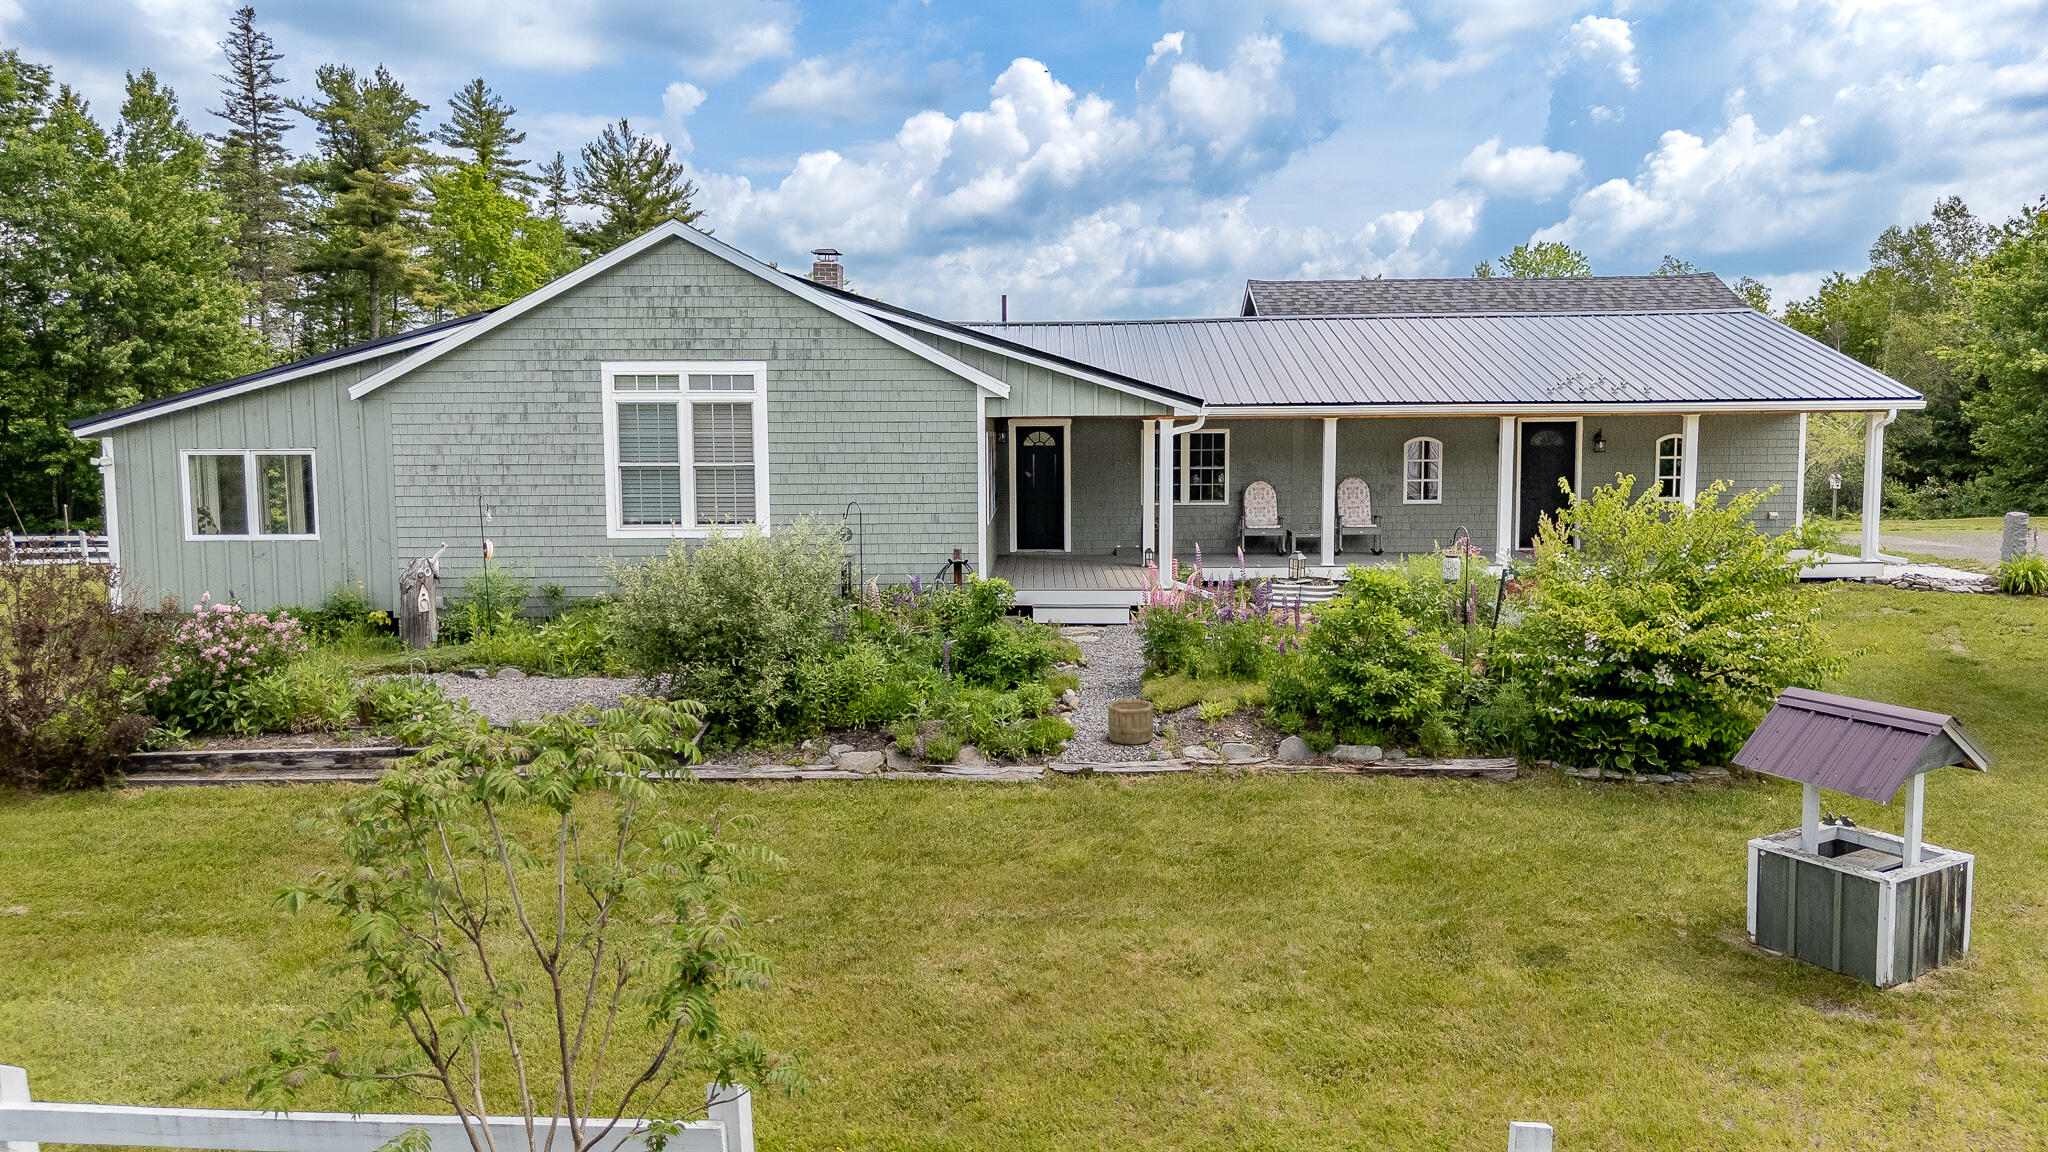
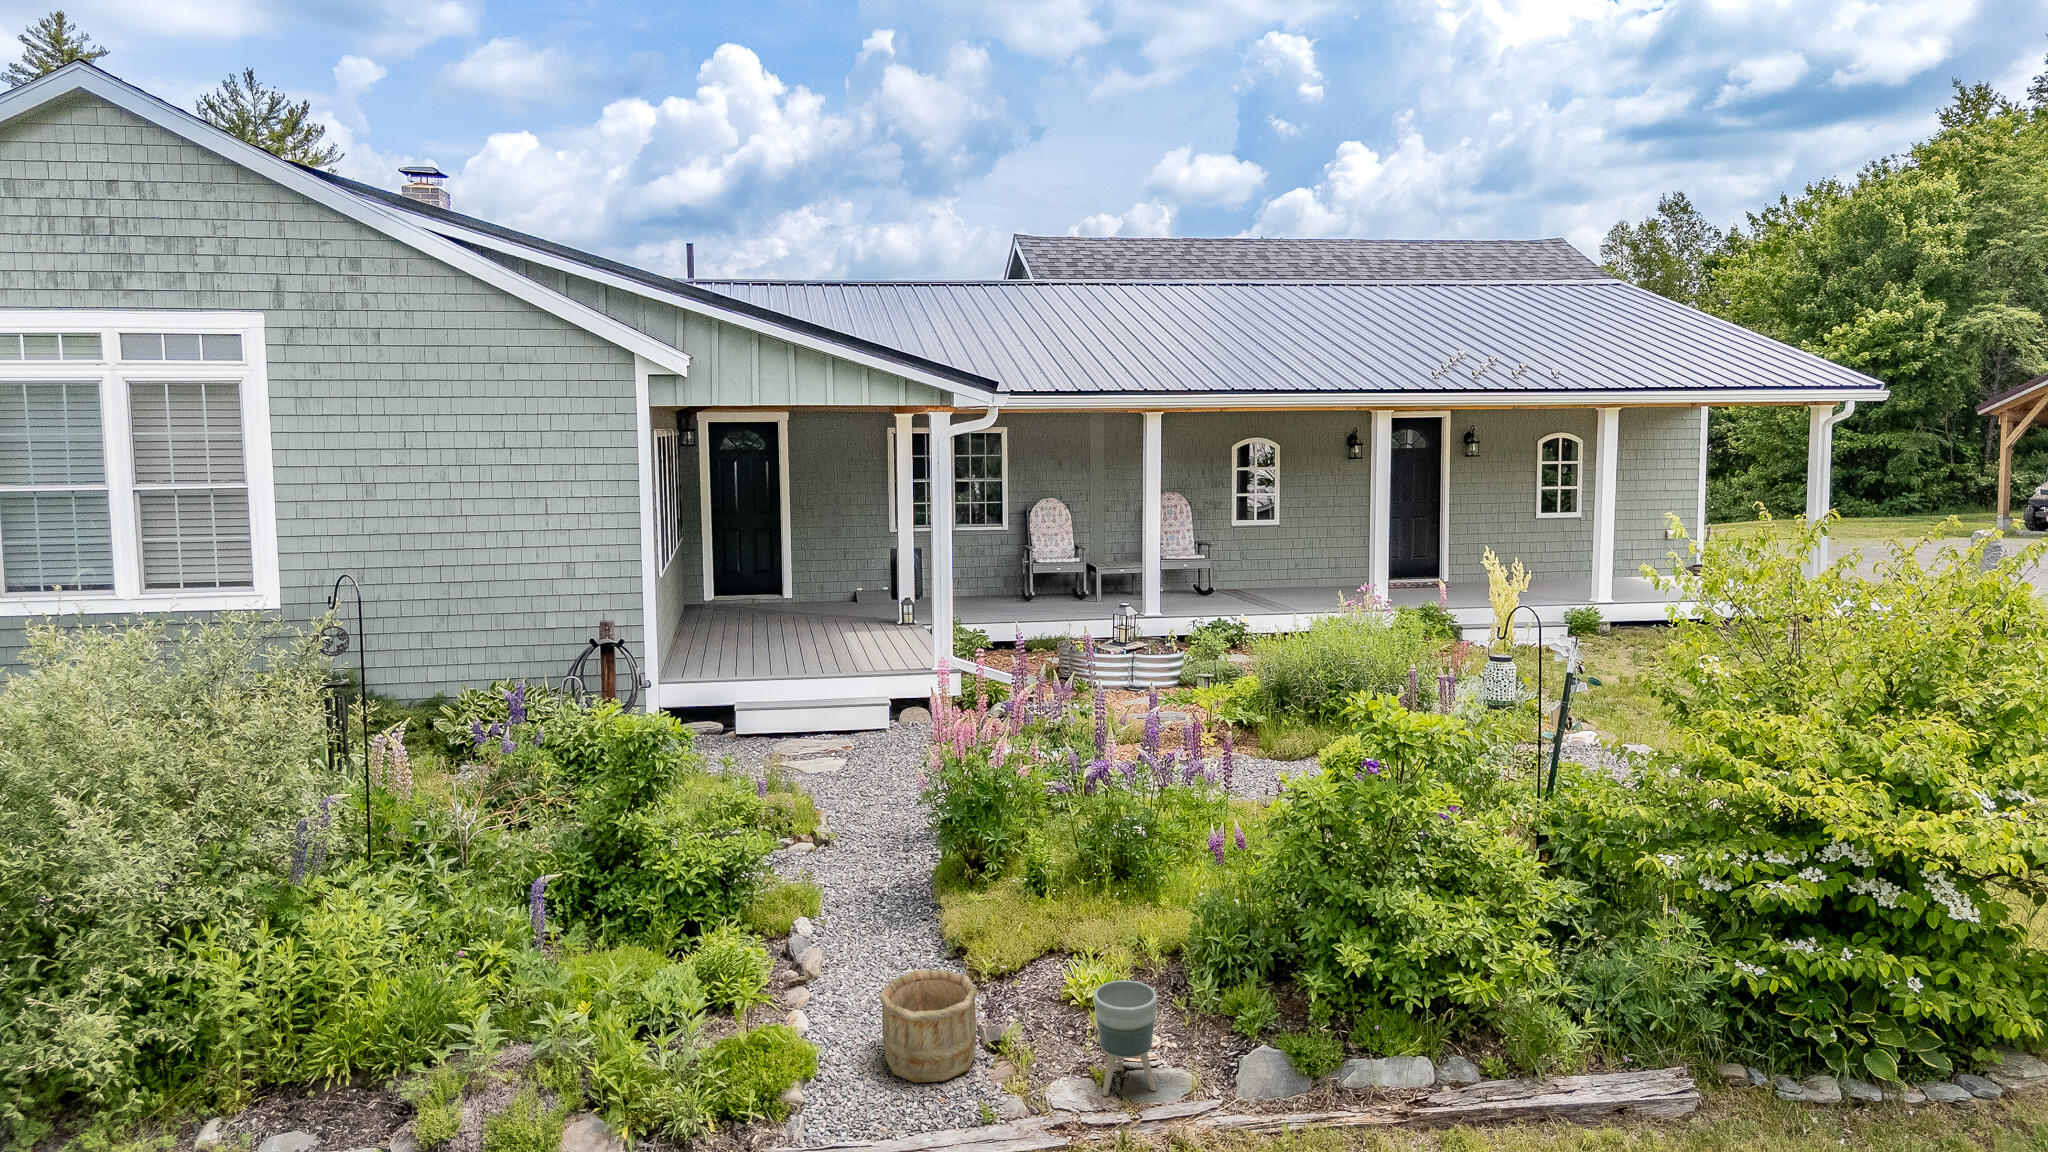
planter: none [1208,702,1238,752] -> present [1094,980,1157,1096]

